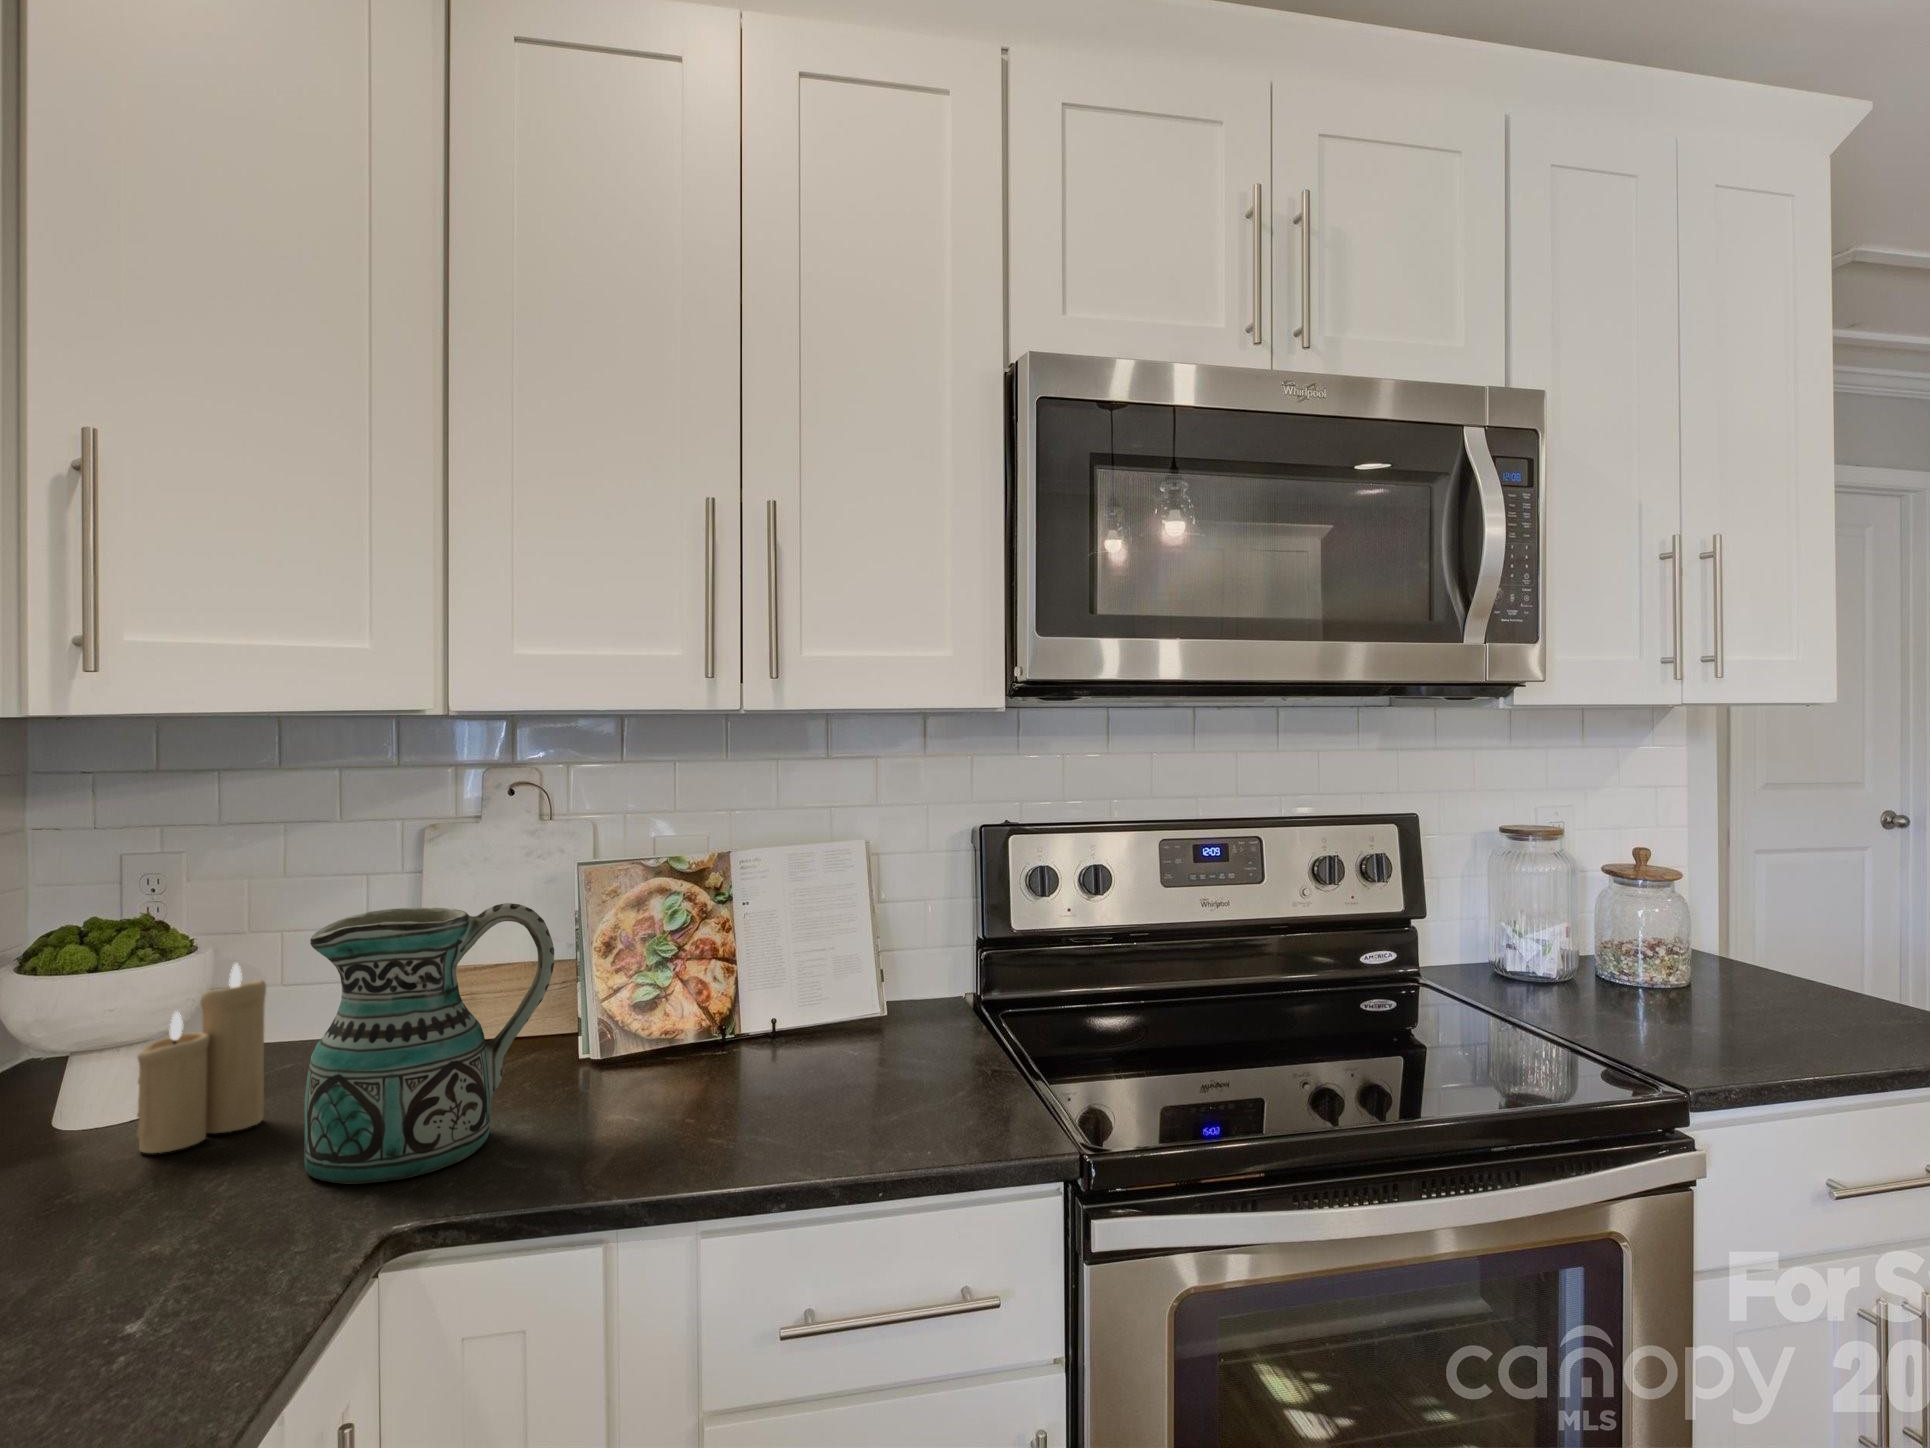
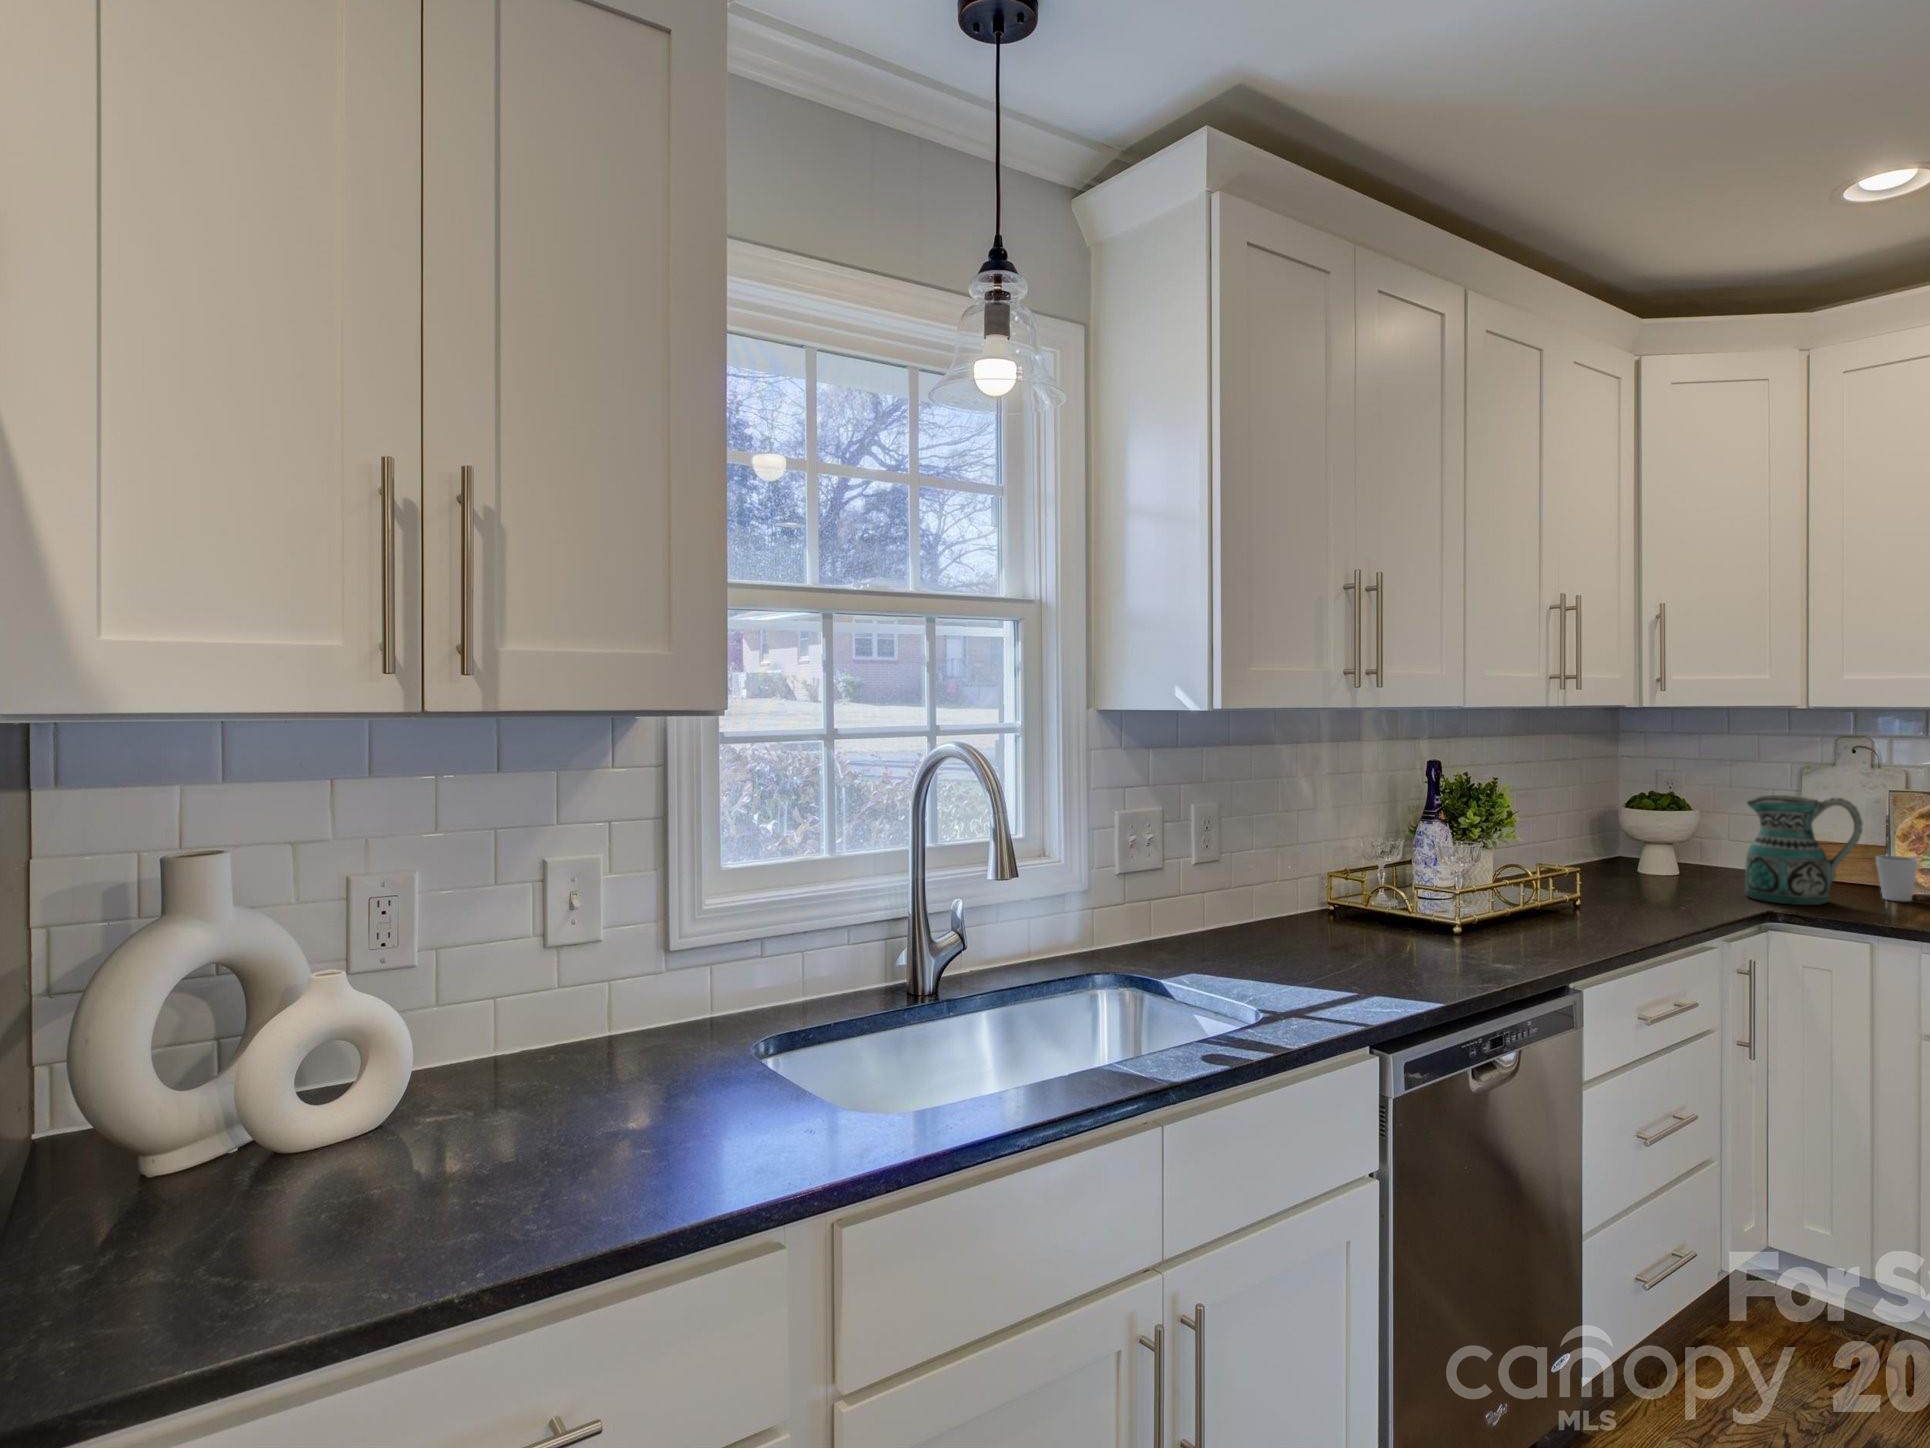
candle: present [137,963,266,1153] -> none [1676,813,1726,883]
cup: none [566,990,637,1085] -> present [1876,856,1918,901]

